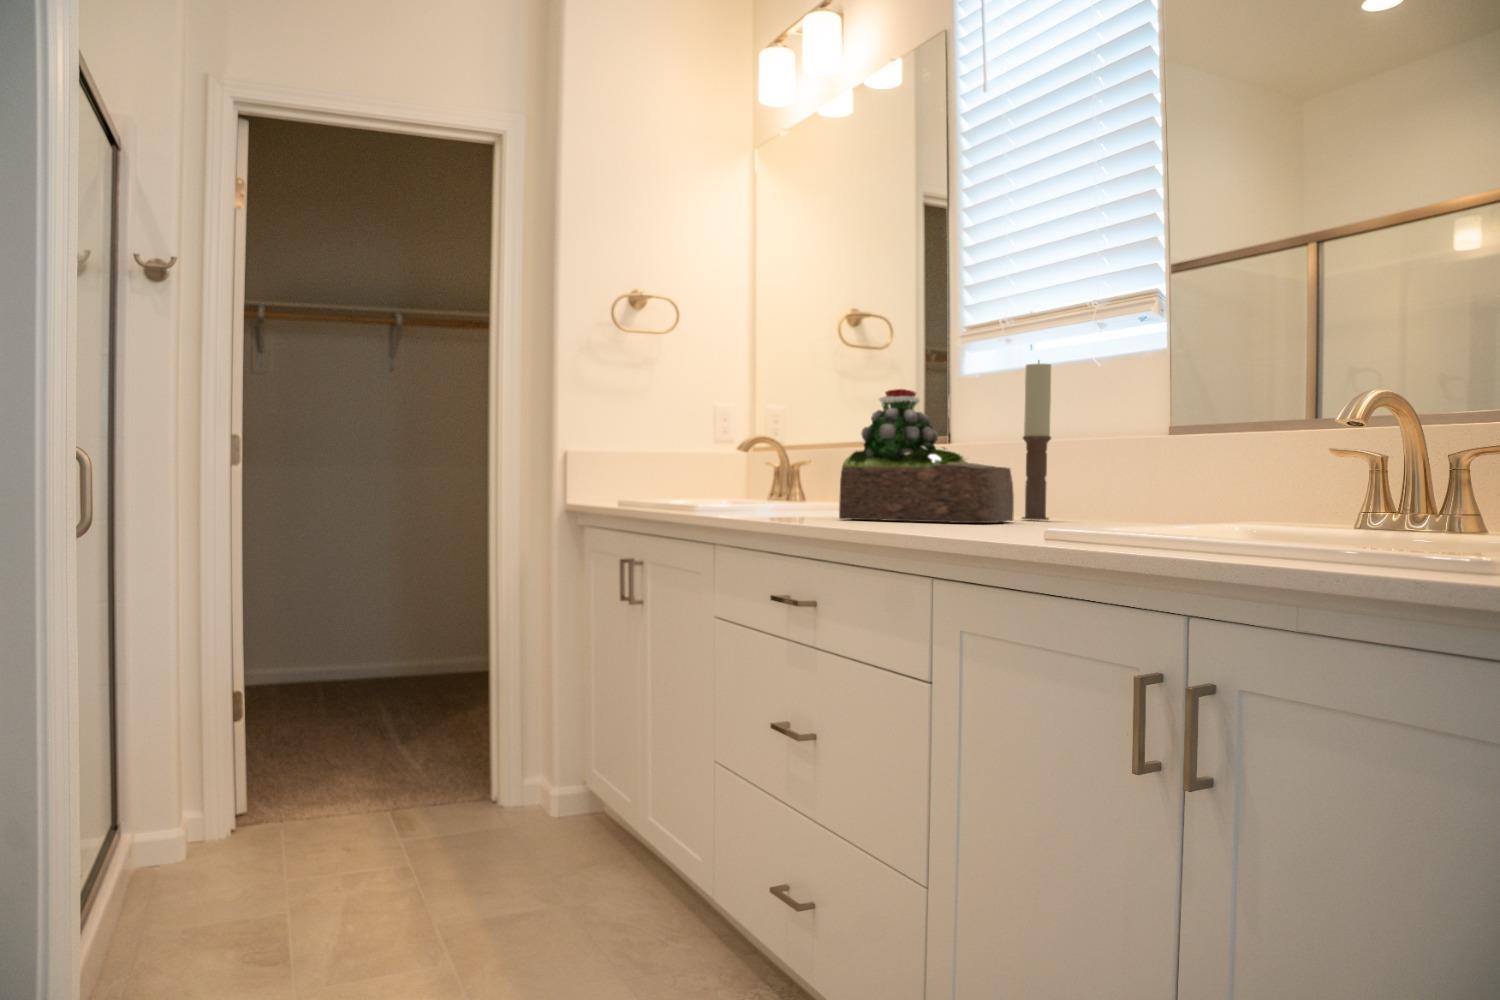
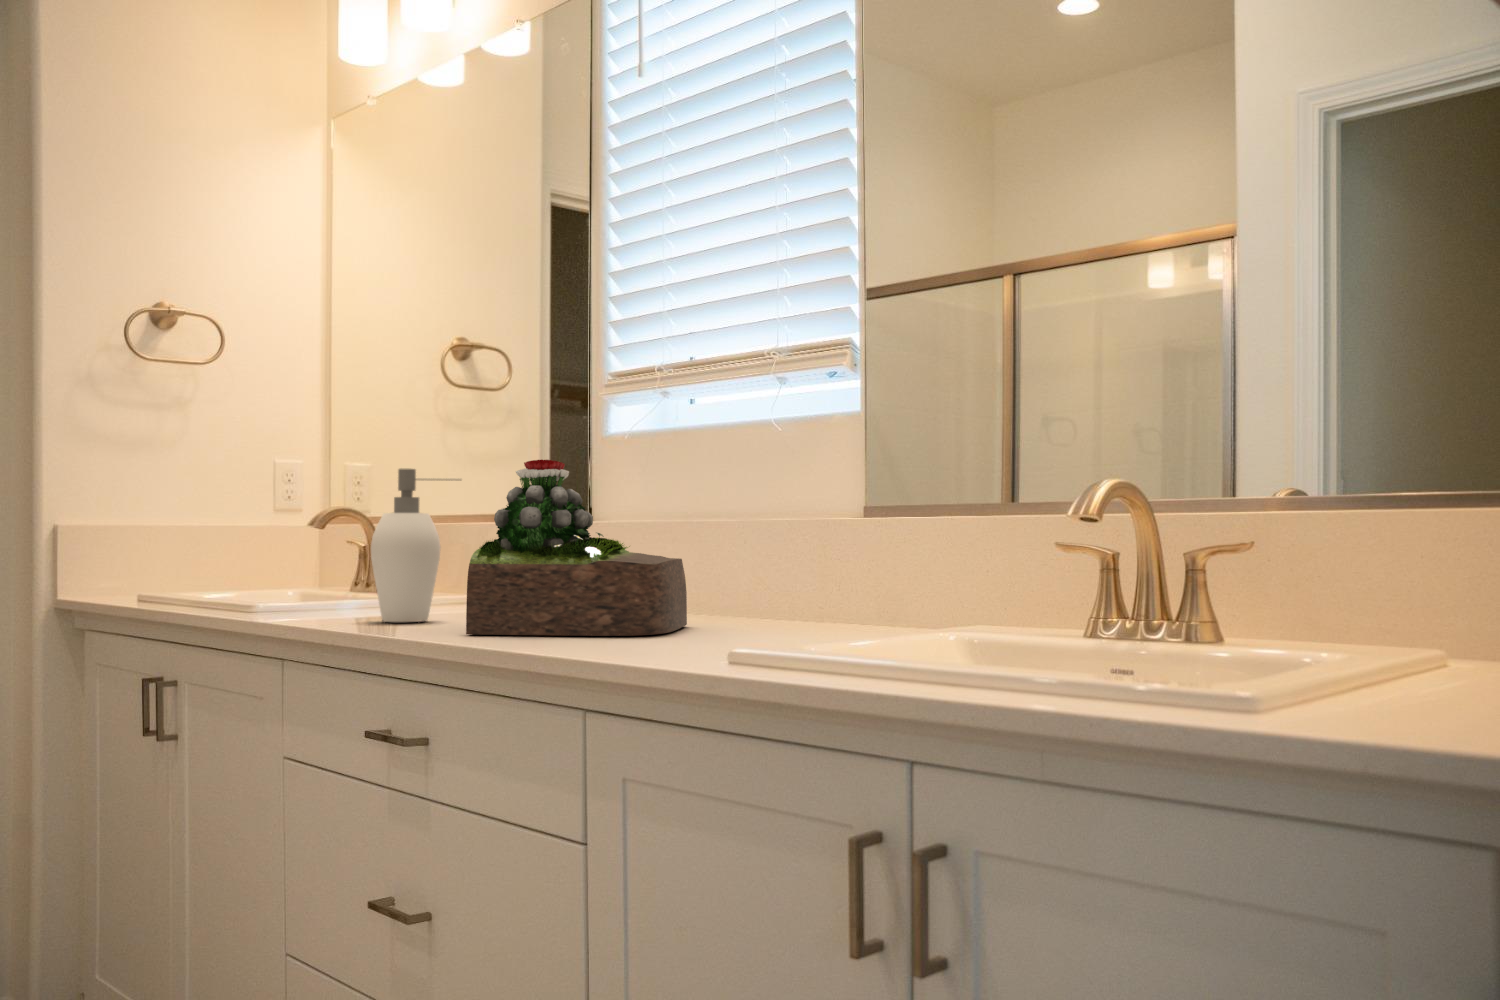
candle: present [1022,361,1051,520] -> none [690,422,724,618]
soap dispenser: none [775,400,841,515] -> present [371,469,460,622]

